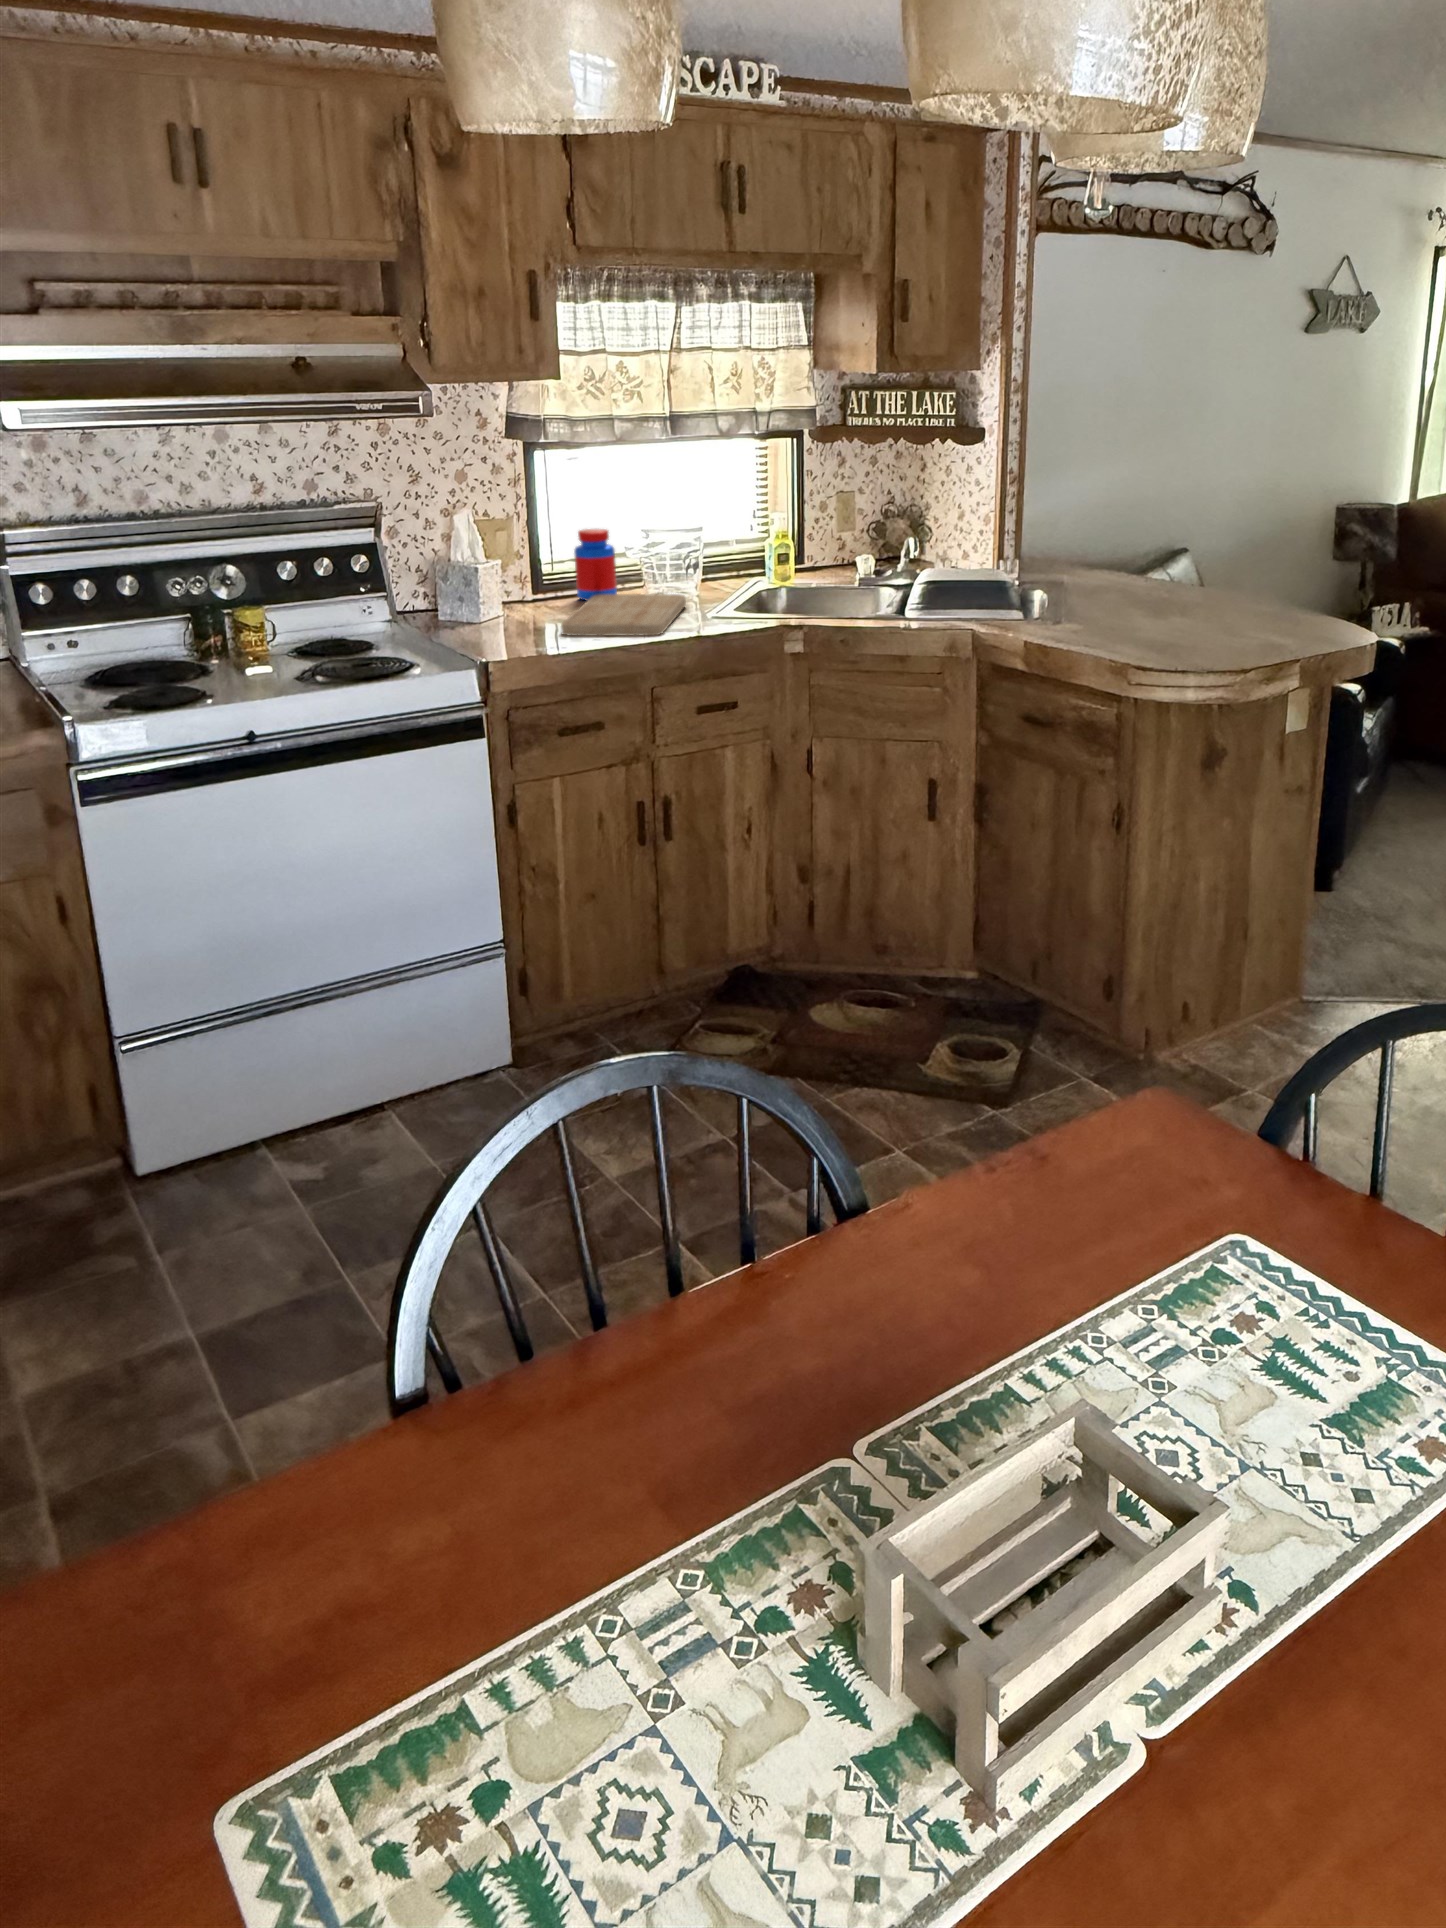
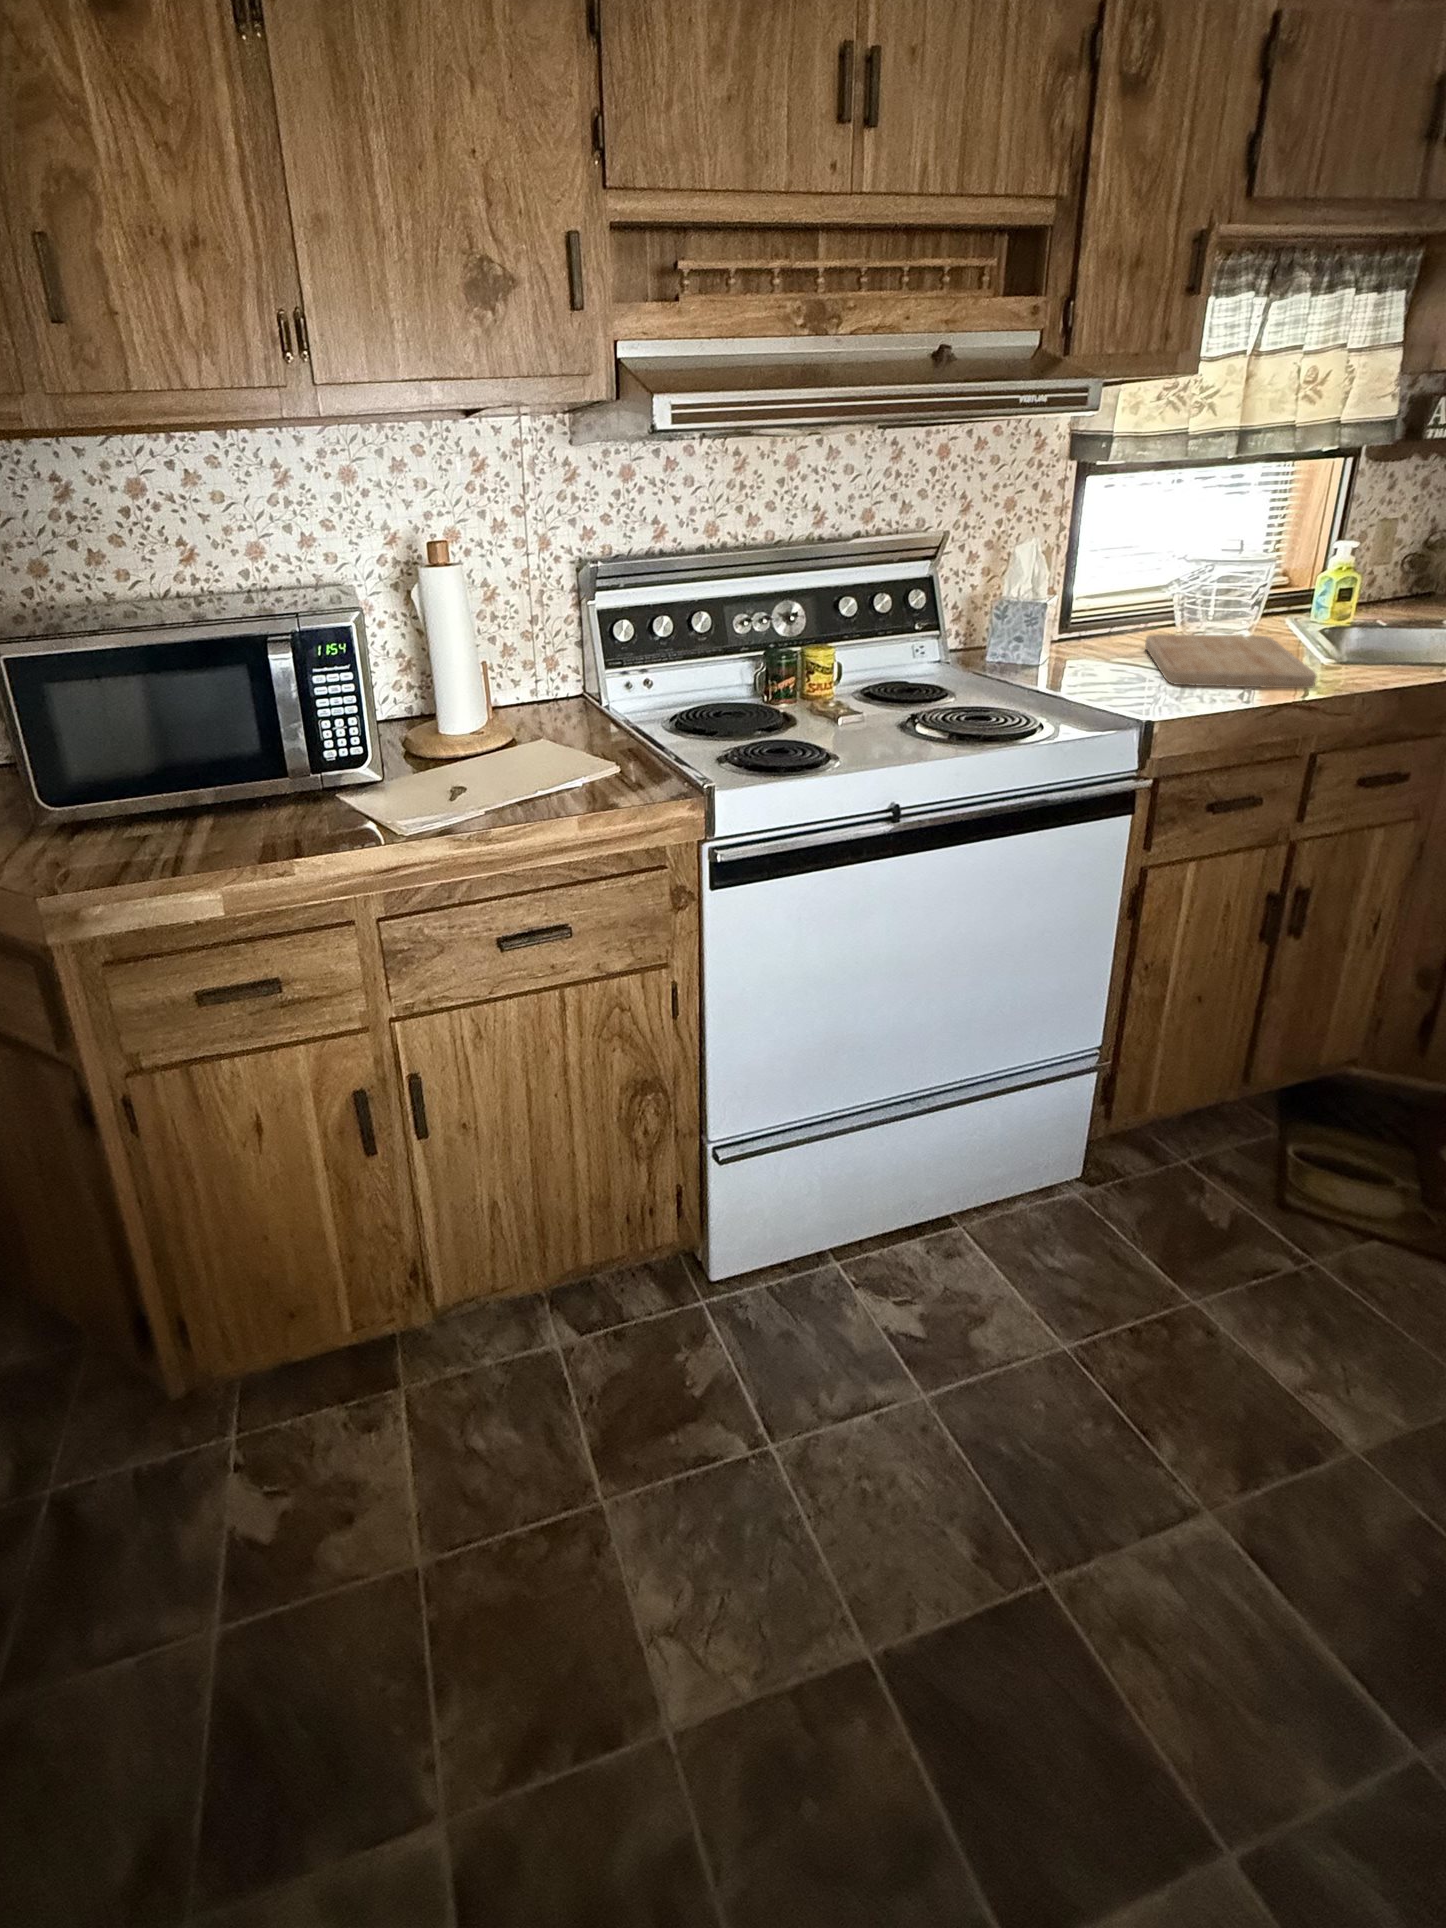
jar: present [574,529,617,601] -> none [1104,562,1160,641]

